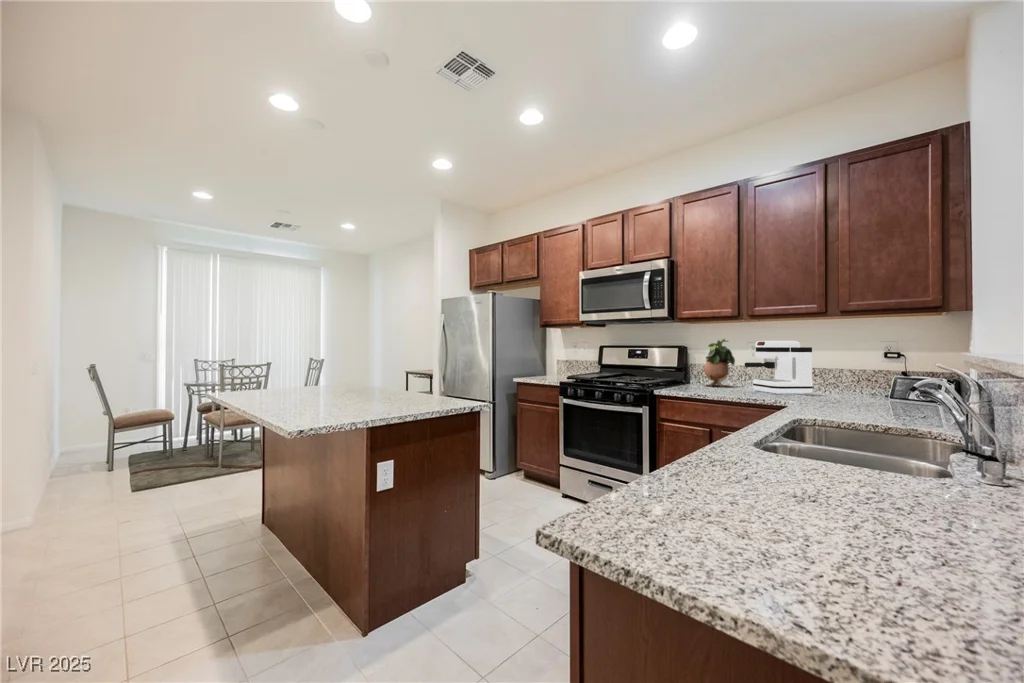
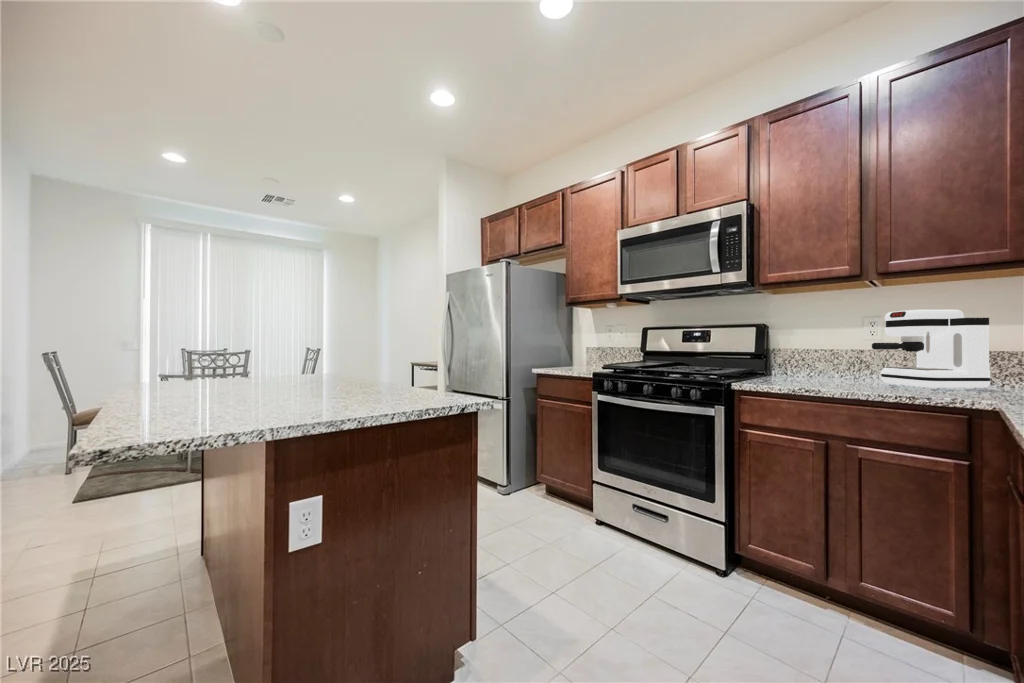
potted plant: present [704,339,735,386] -> none [796,313,844,379]

